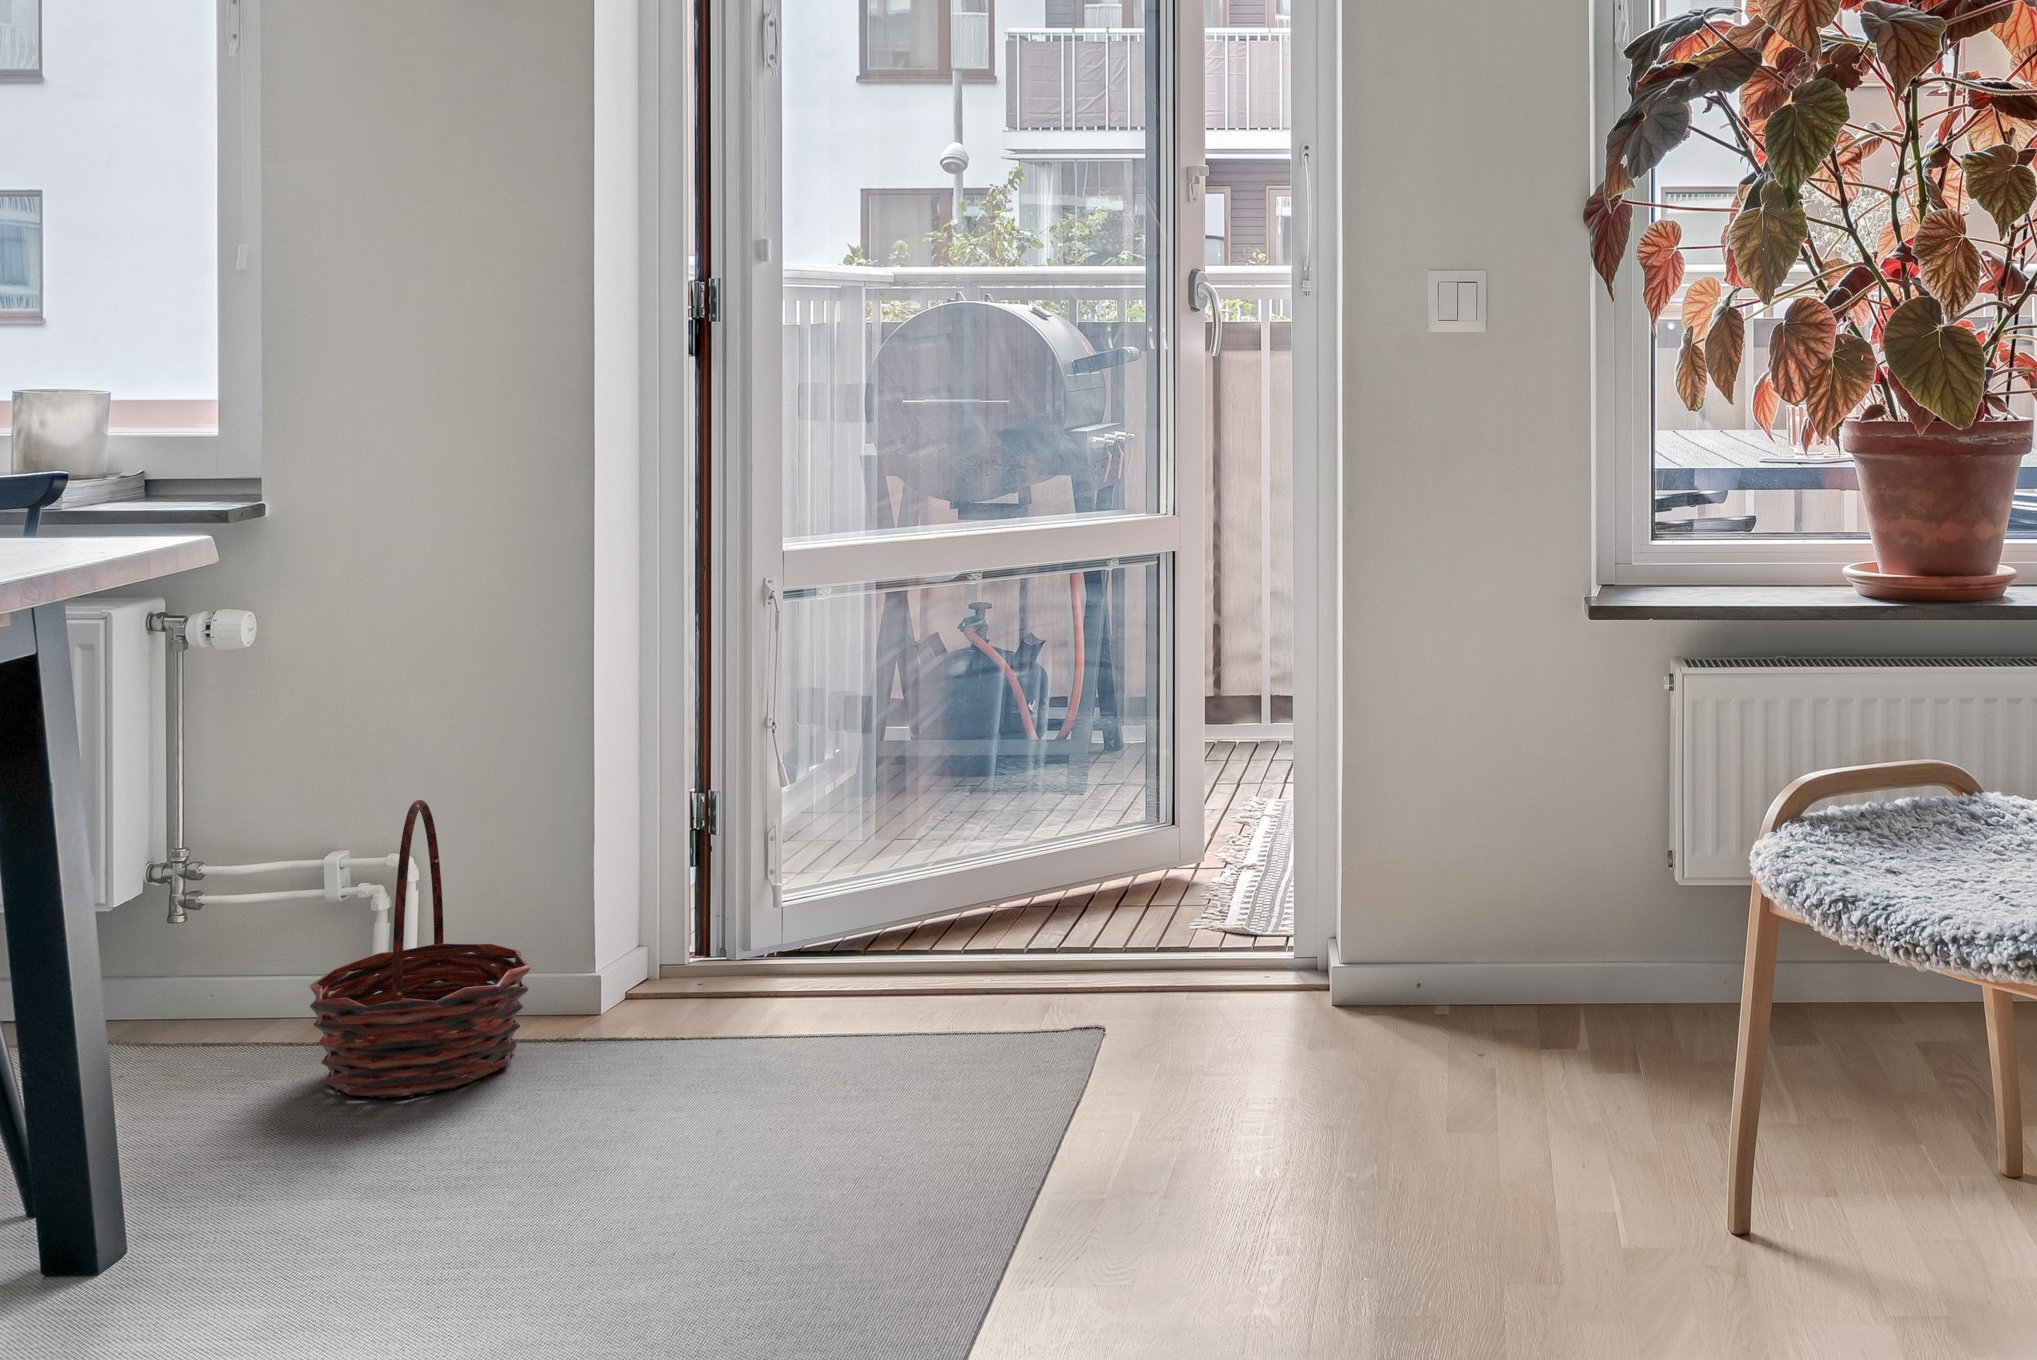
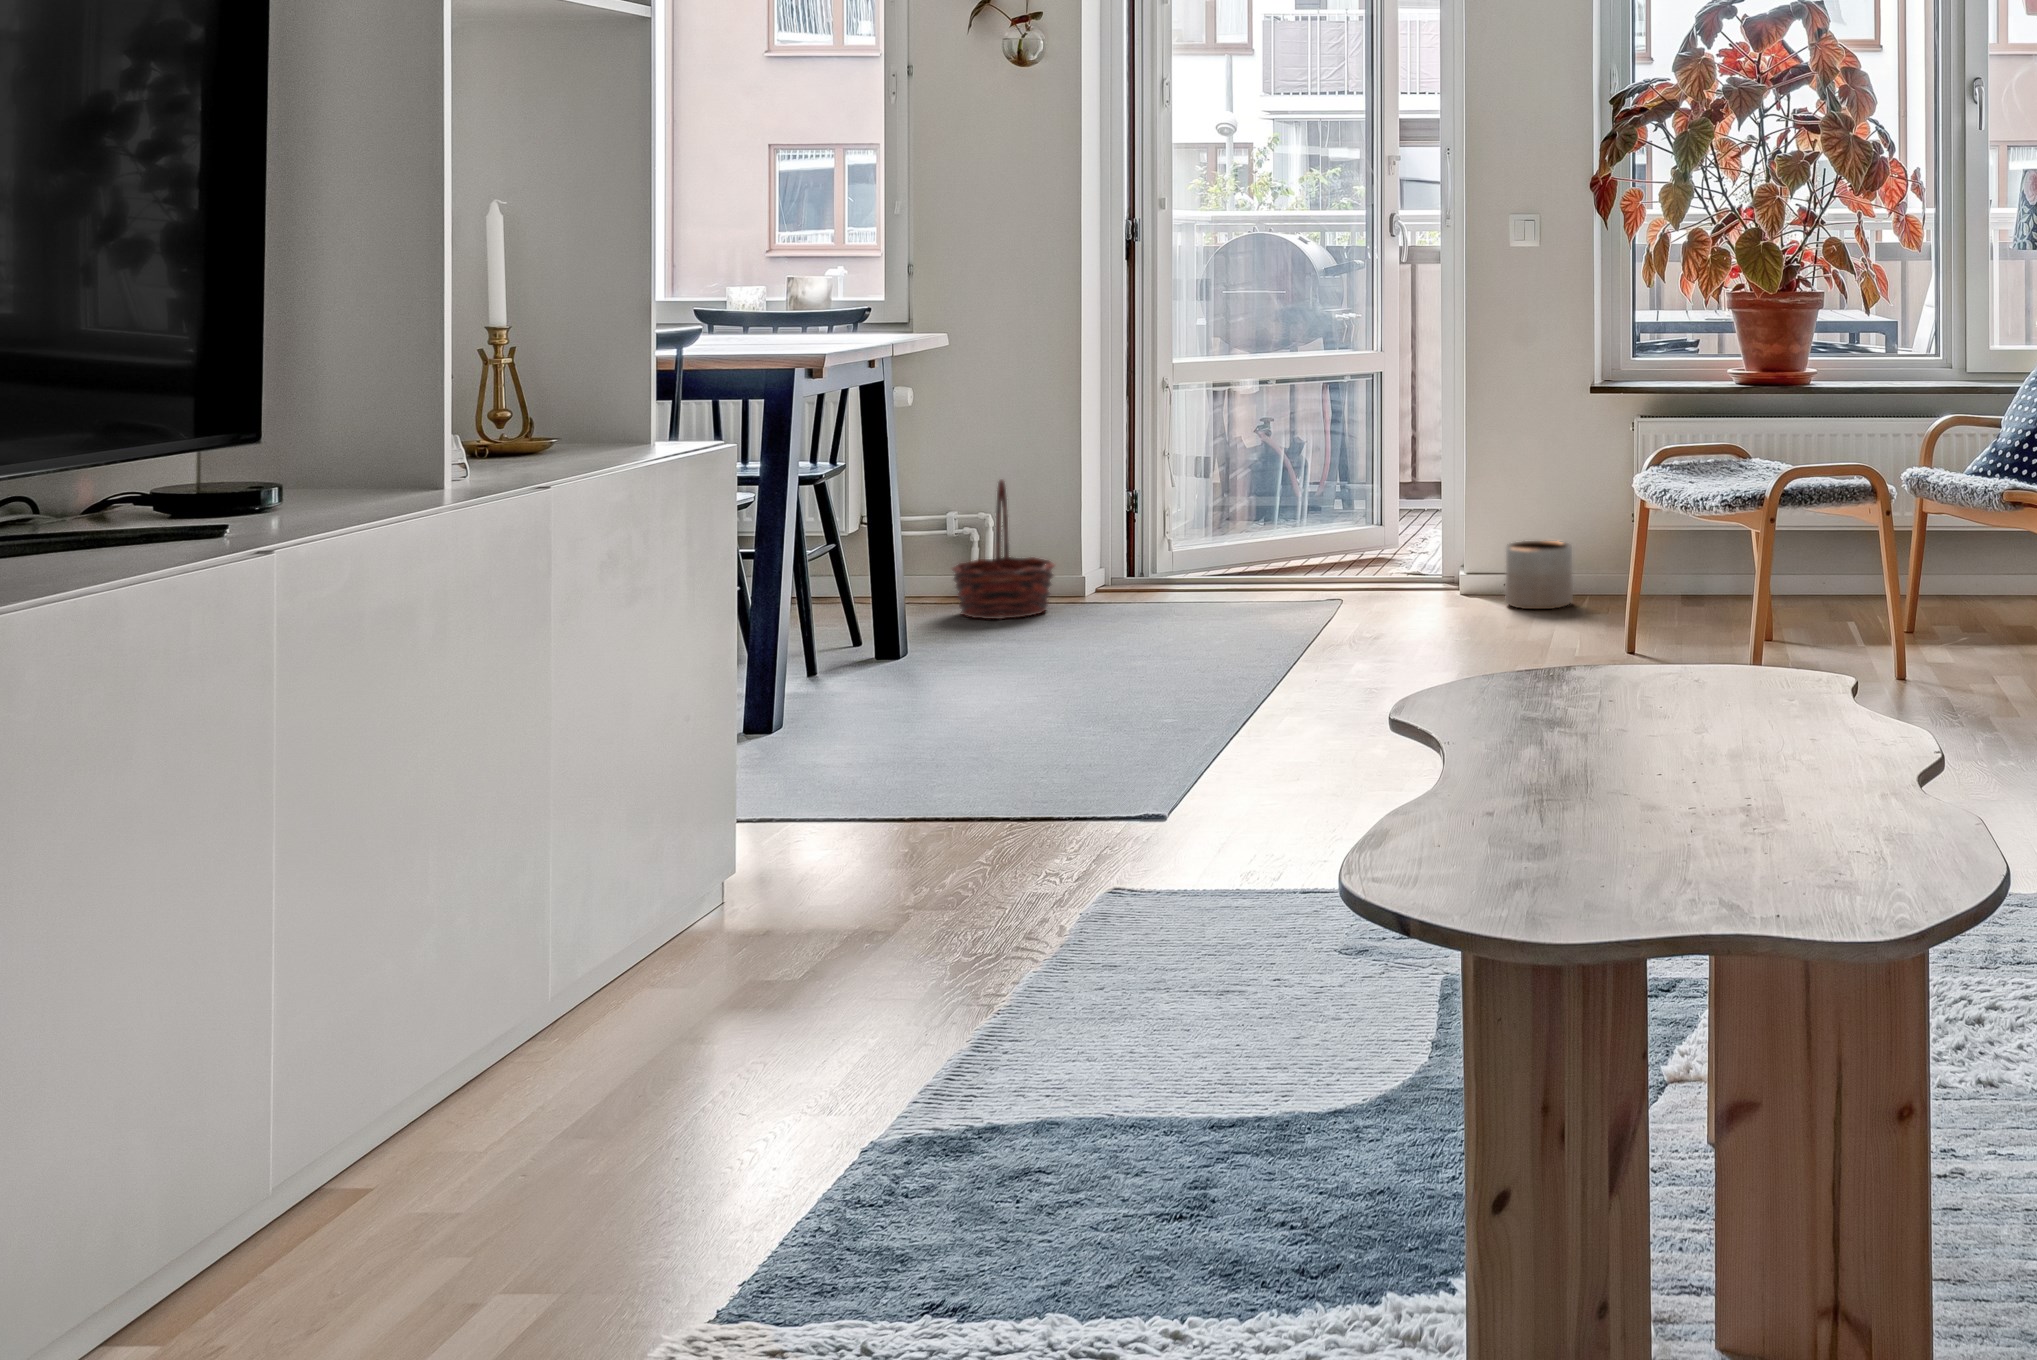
planter: none [1423,890,1552,1040] -> present [1505,541,1573,609]

